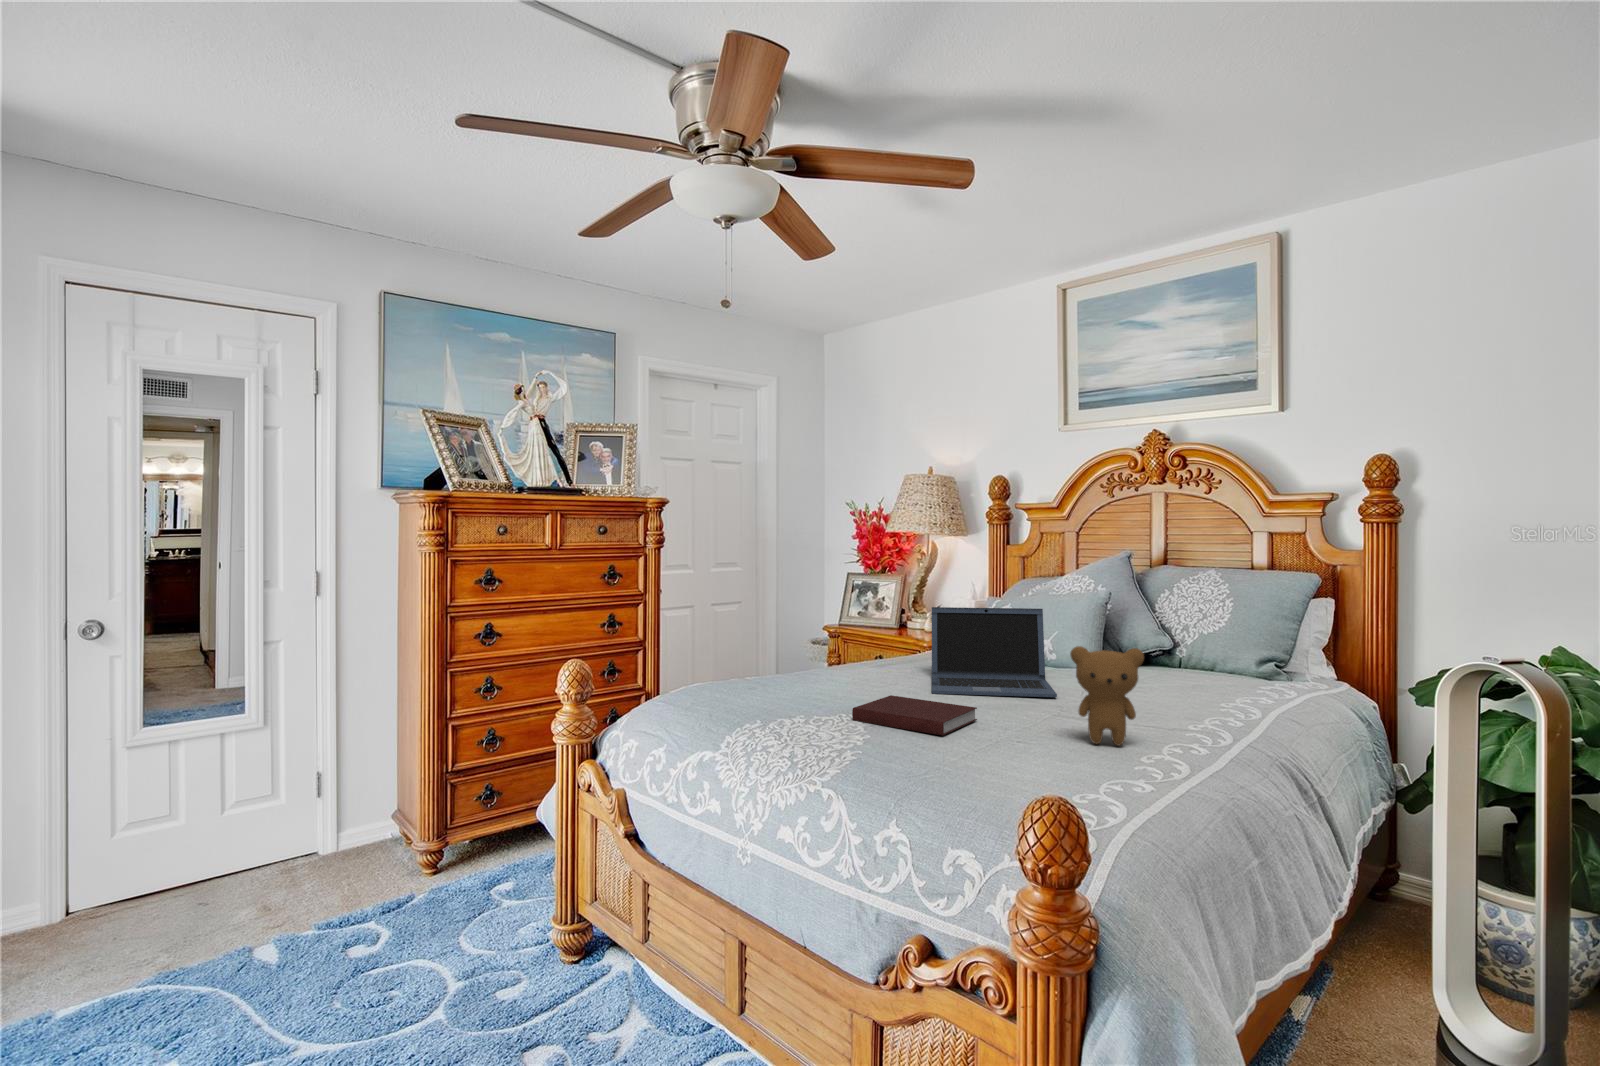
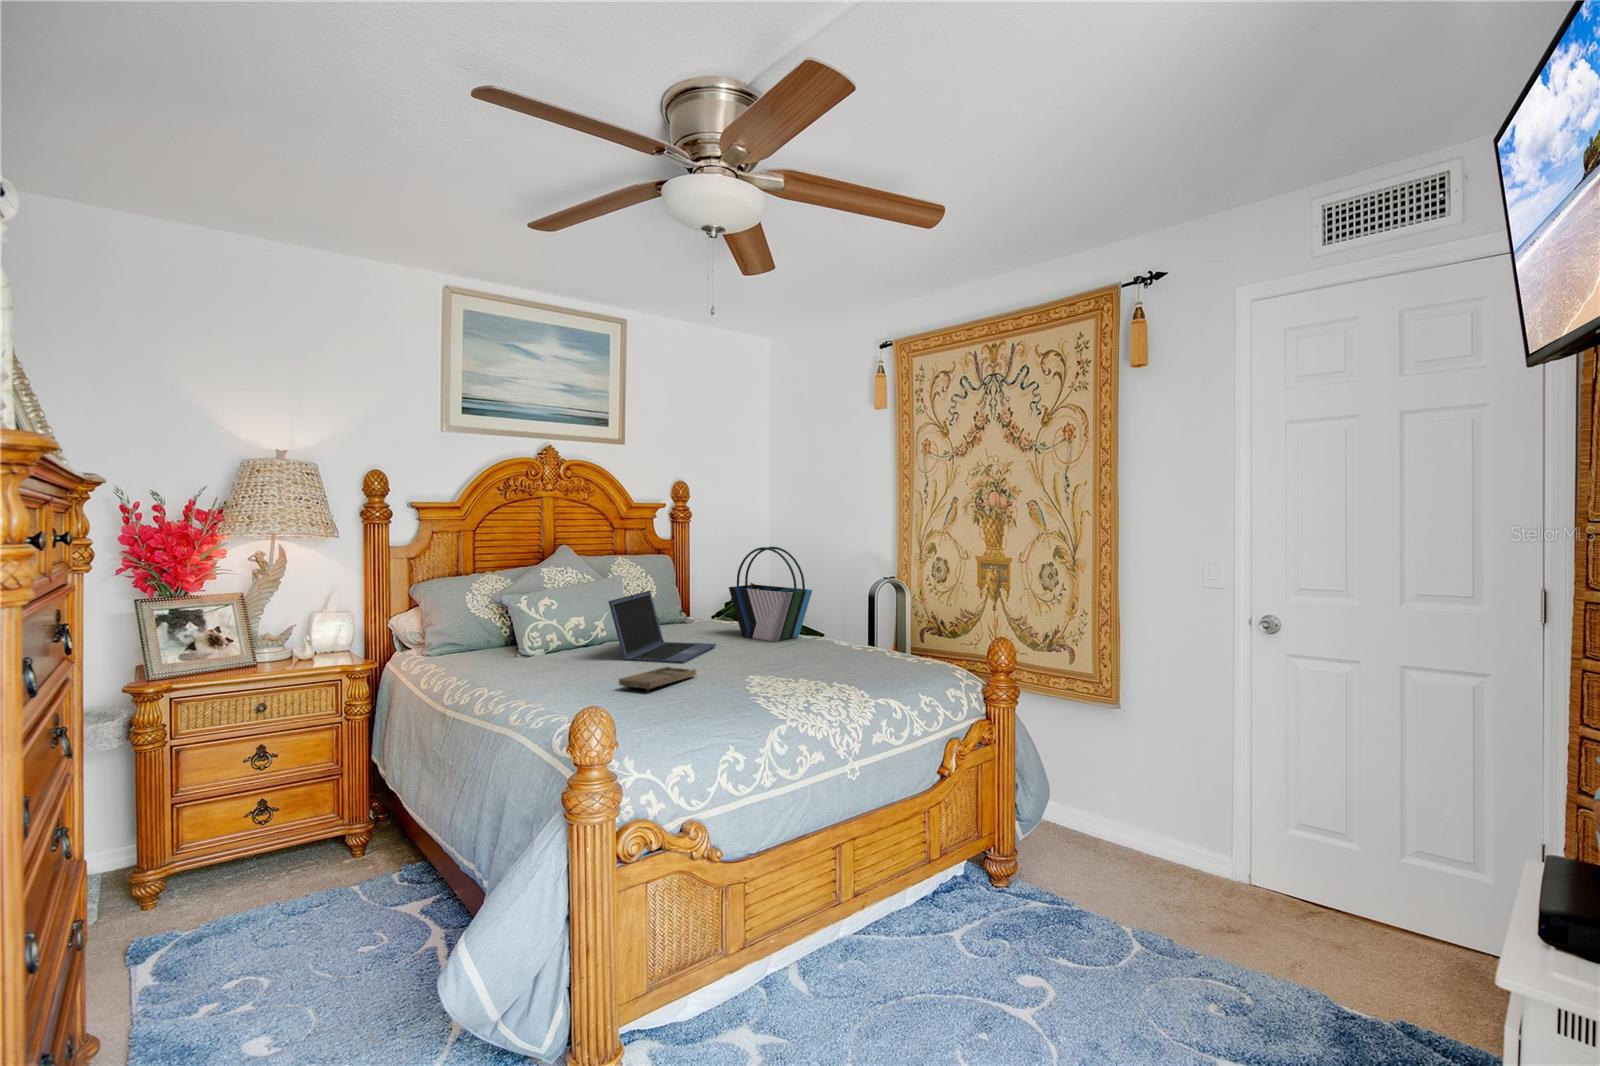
tote bag: none [1140,562,1238,729] -> present [729,547,812,641]
teddy bear: present [1070,646,1144,746] -> none [814,594,839,651]
tray: none [769,673,867,698] -> present [619,667,696,692]
notebook: present [852,695,977,736] -> none [721,652,810,680]

